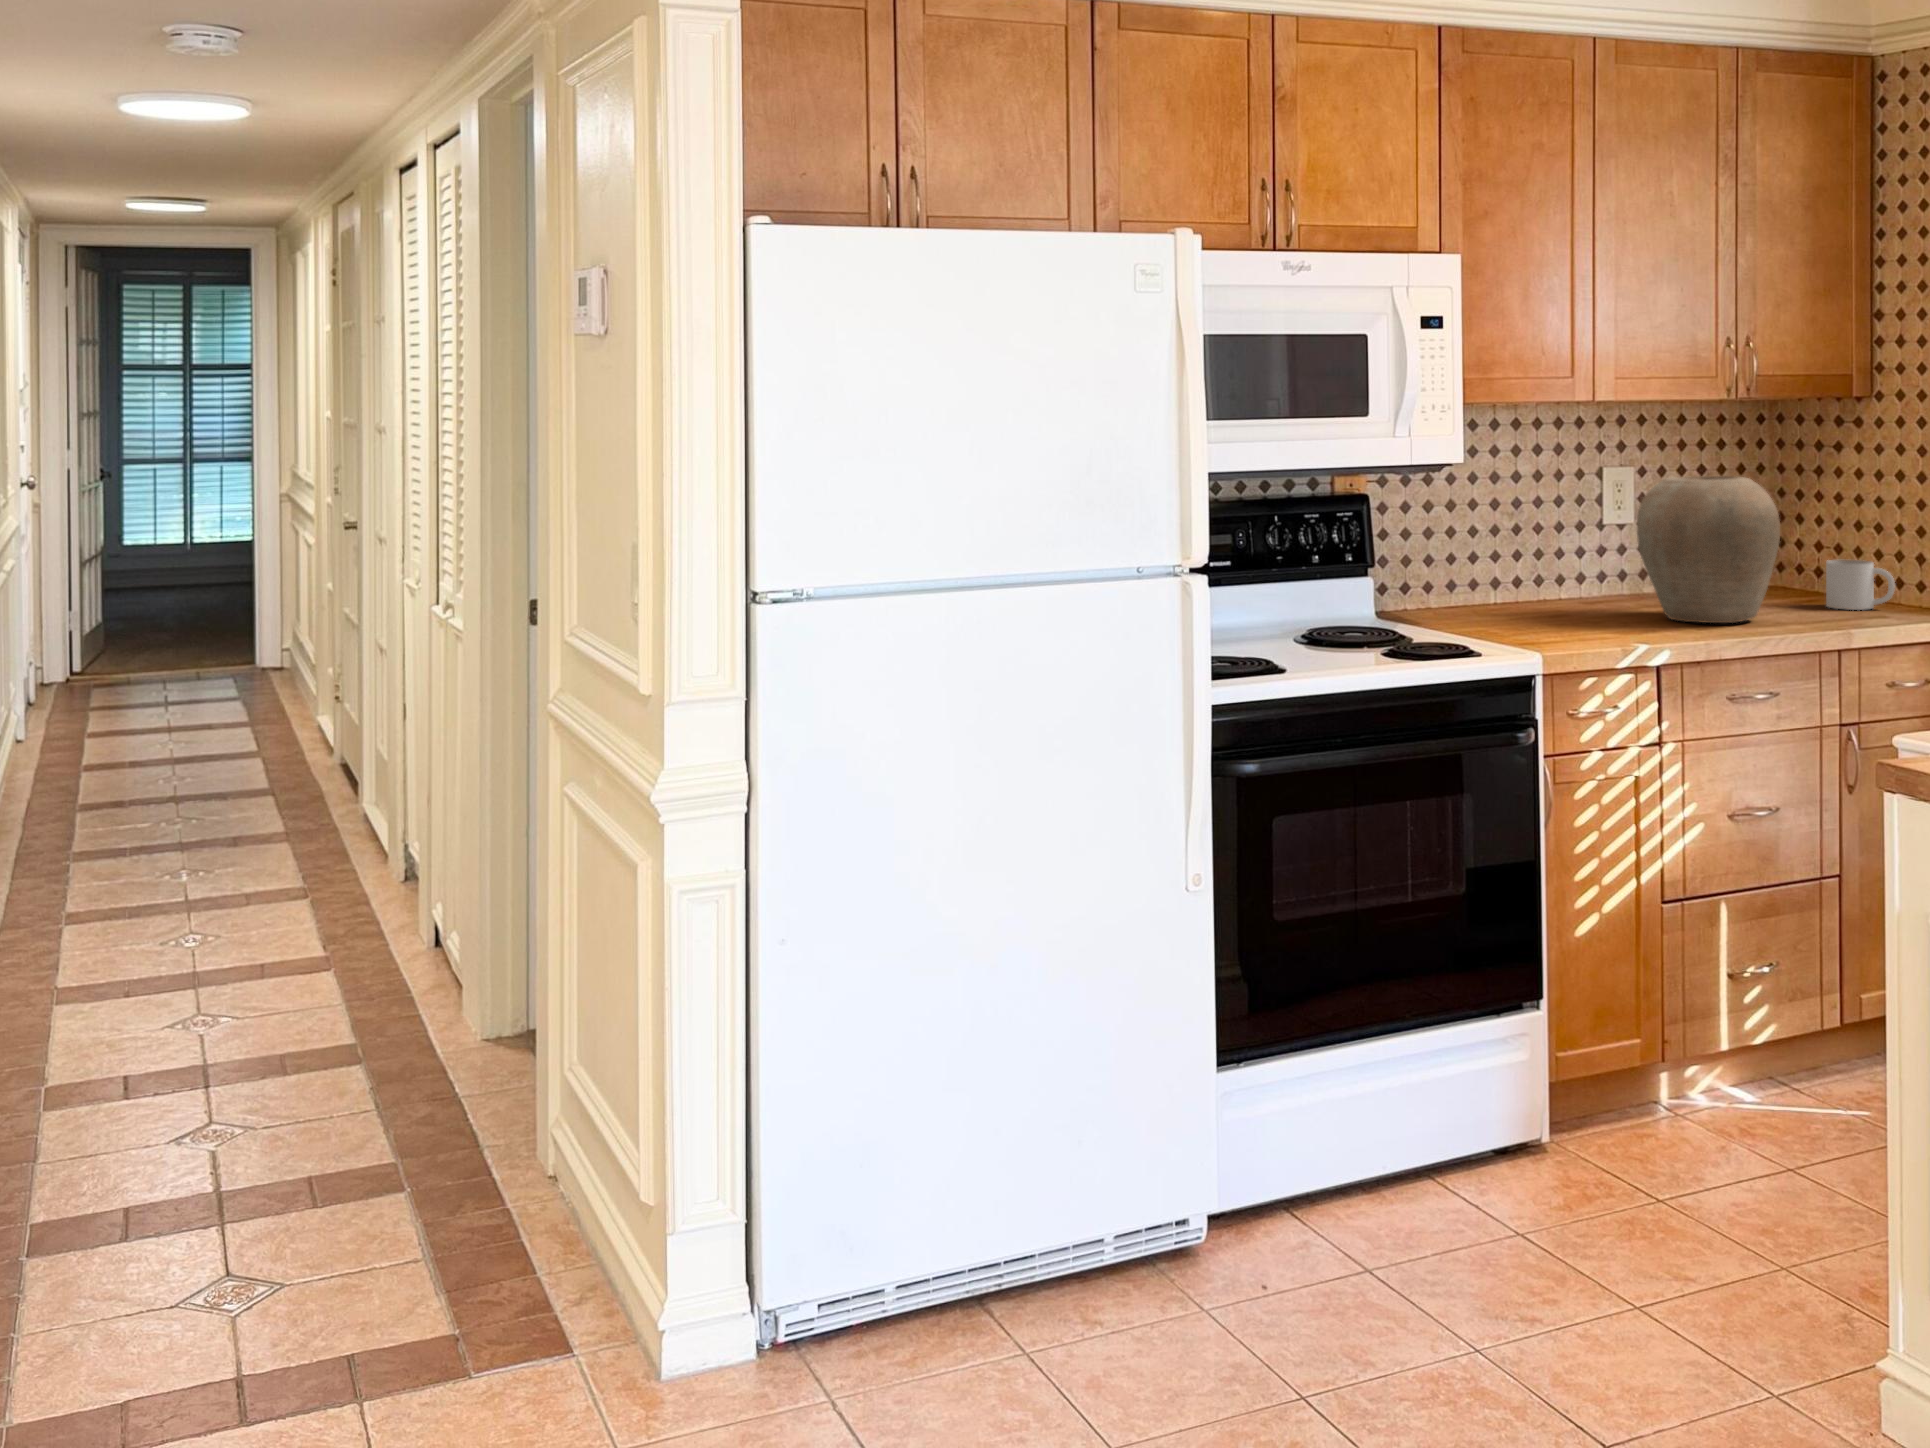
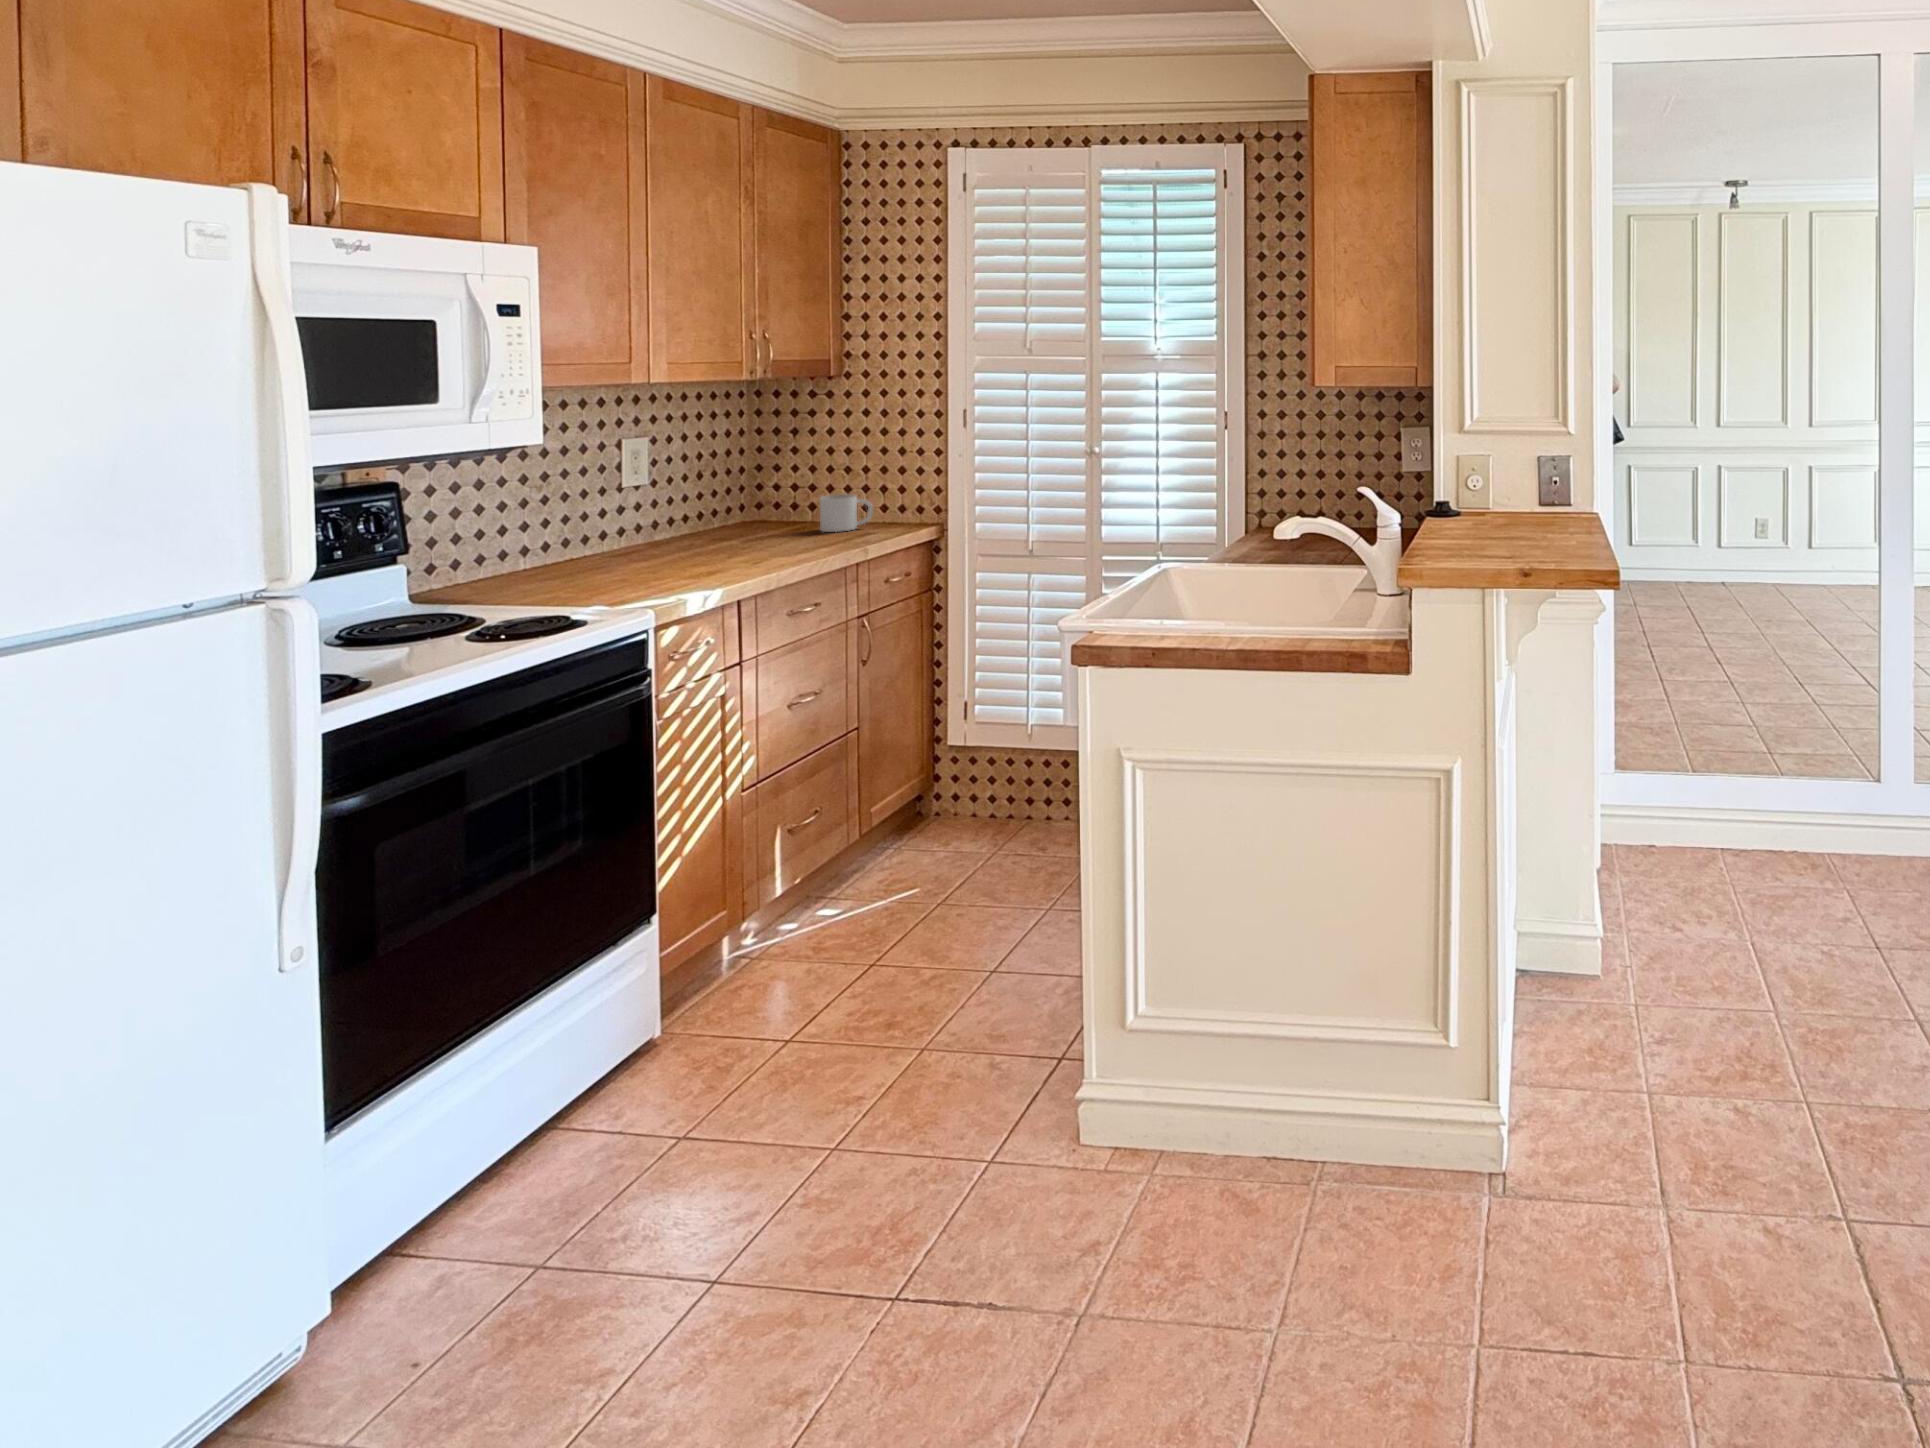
vase: present [1637,476,1780,623] -> none [679,441,805,560]

